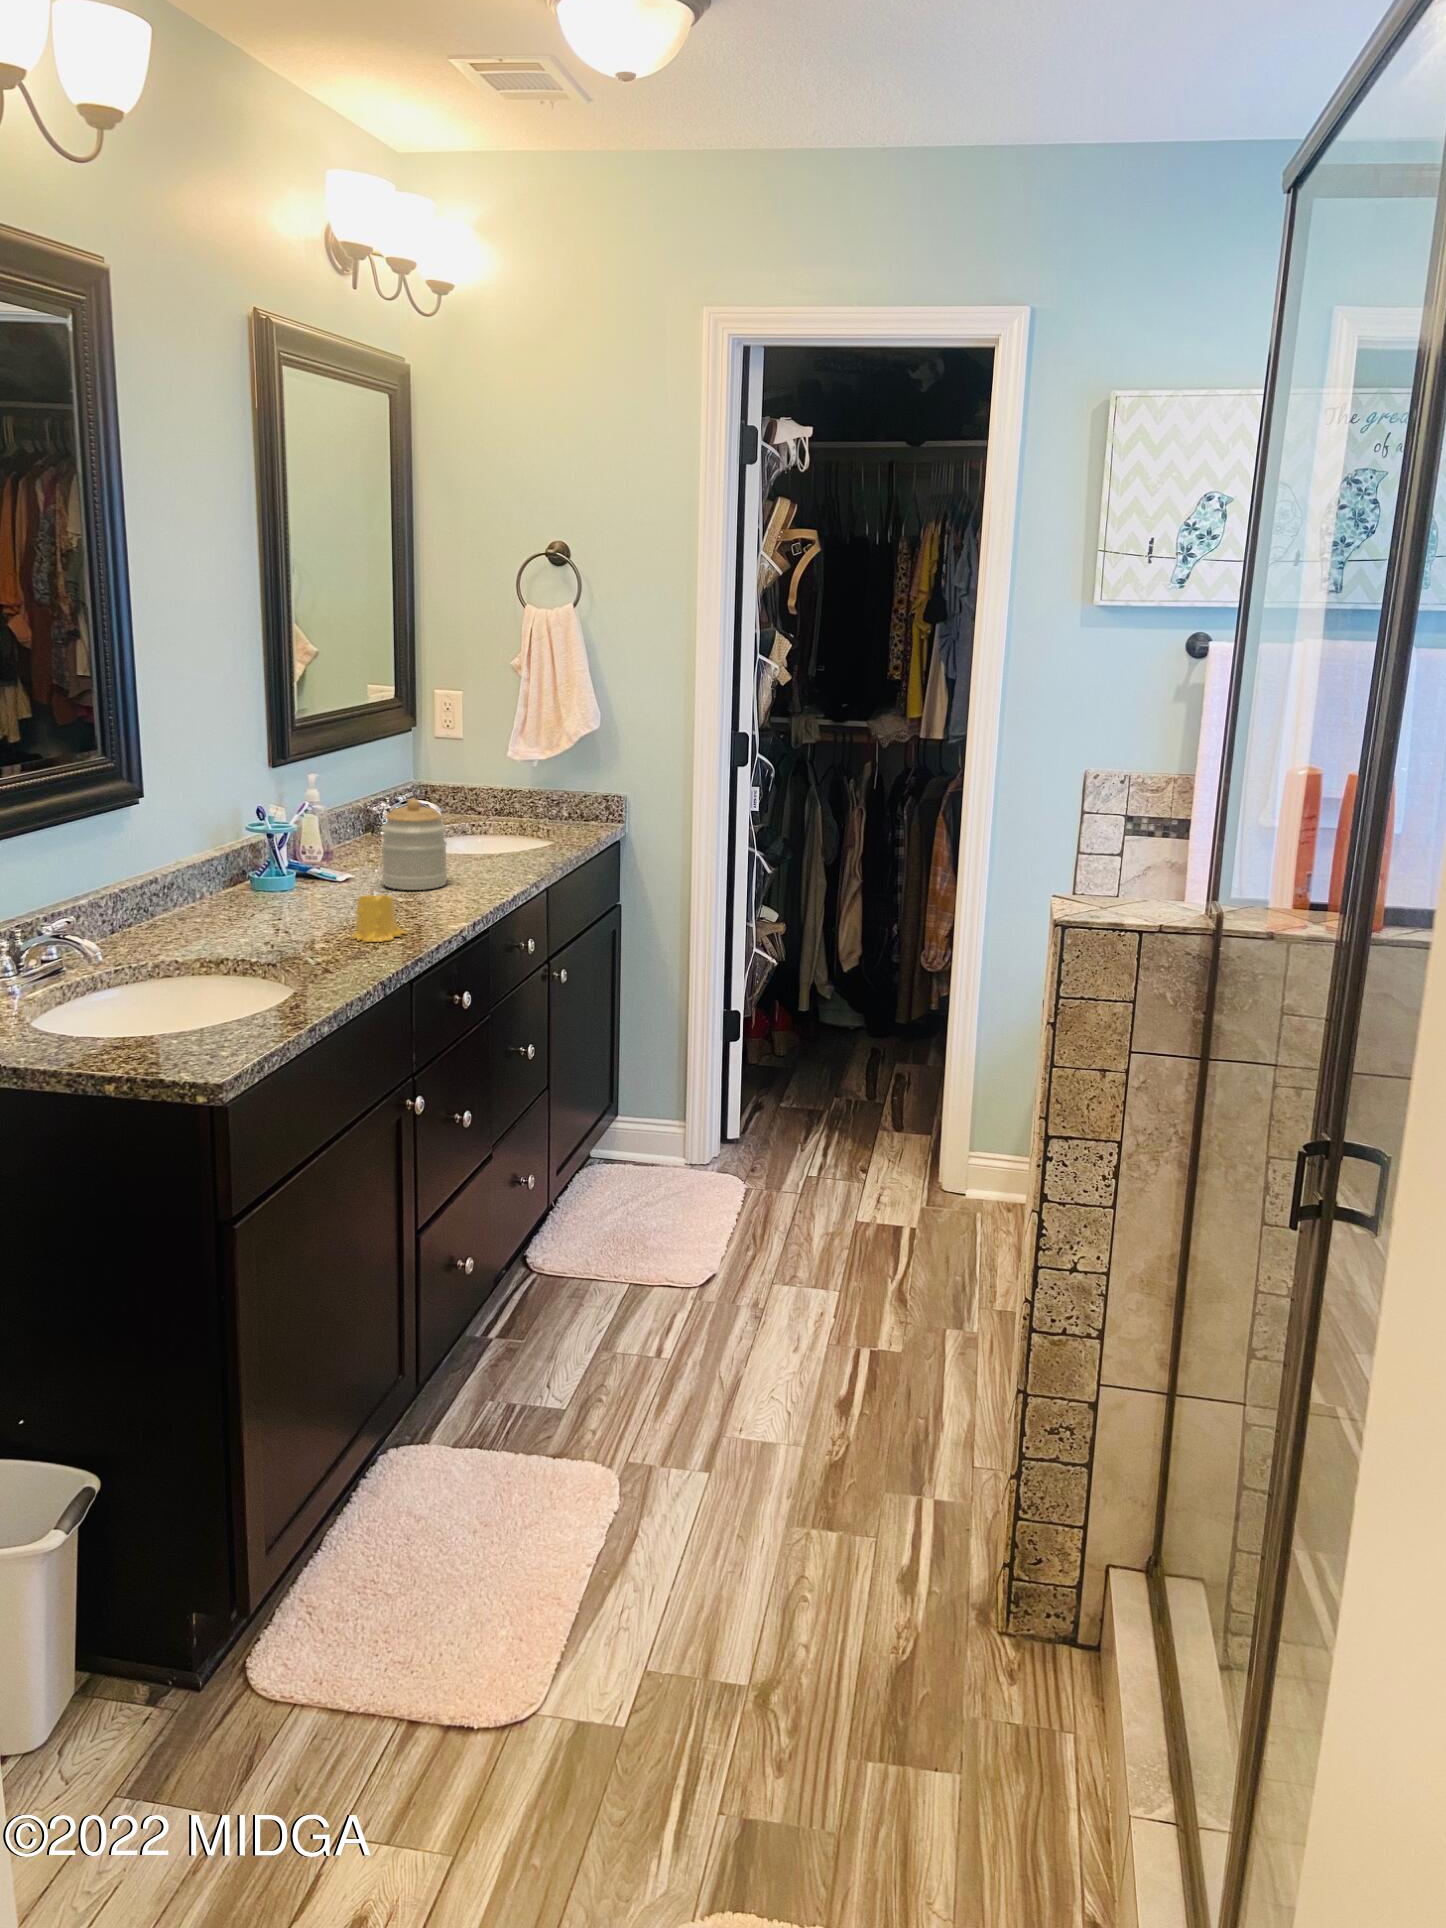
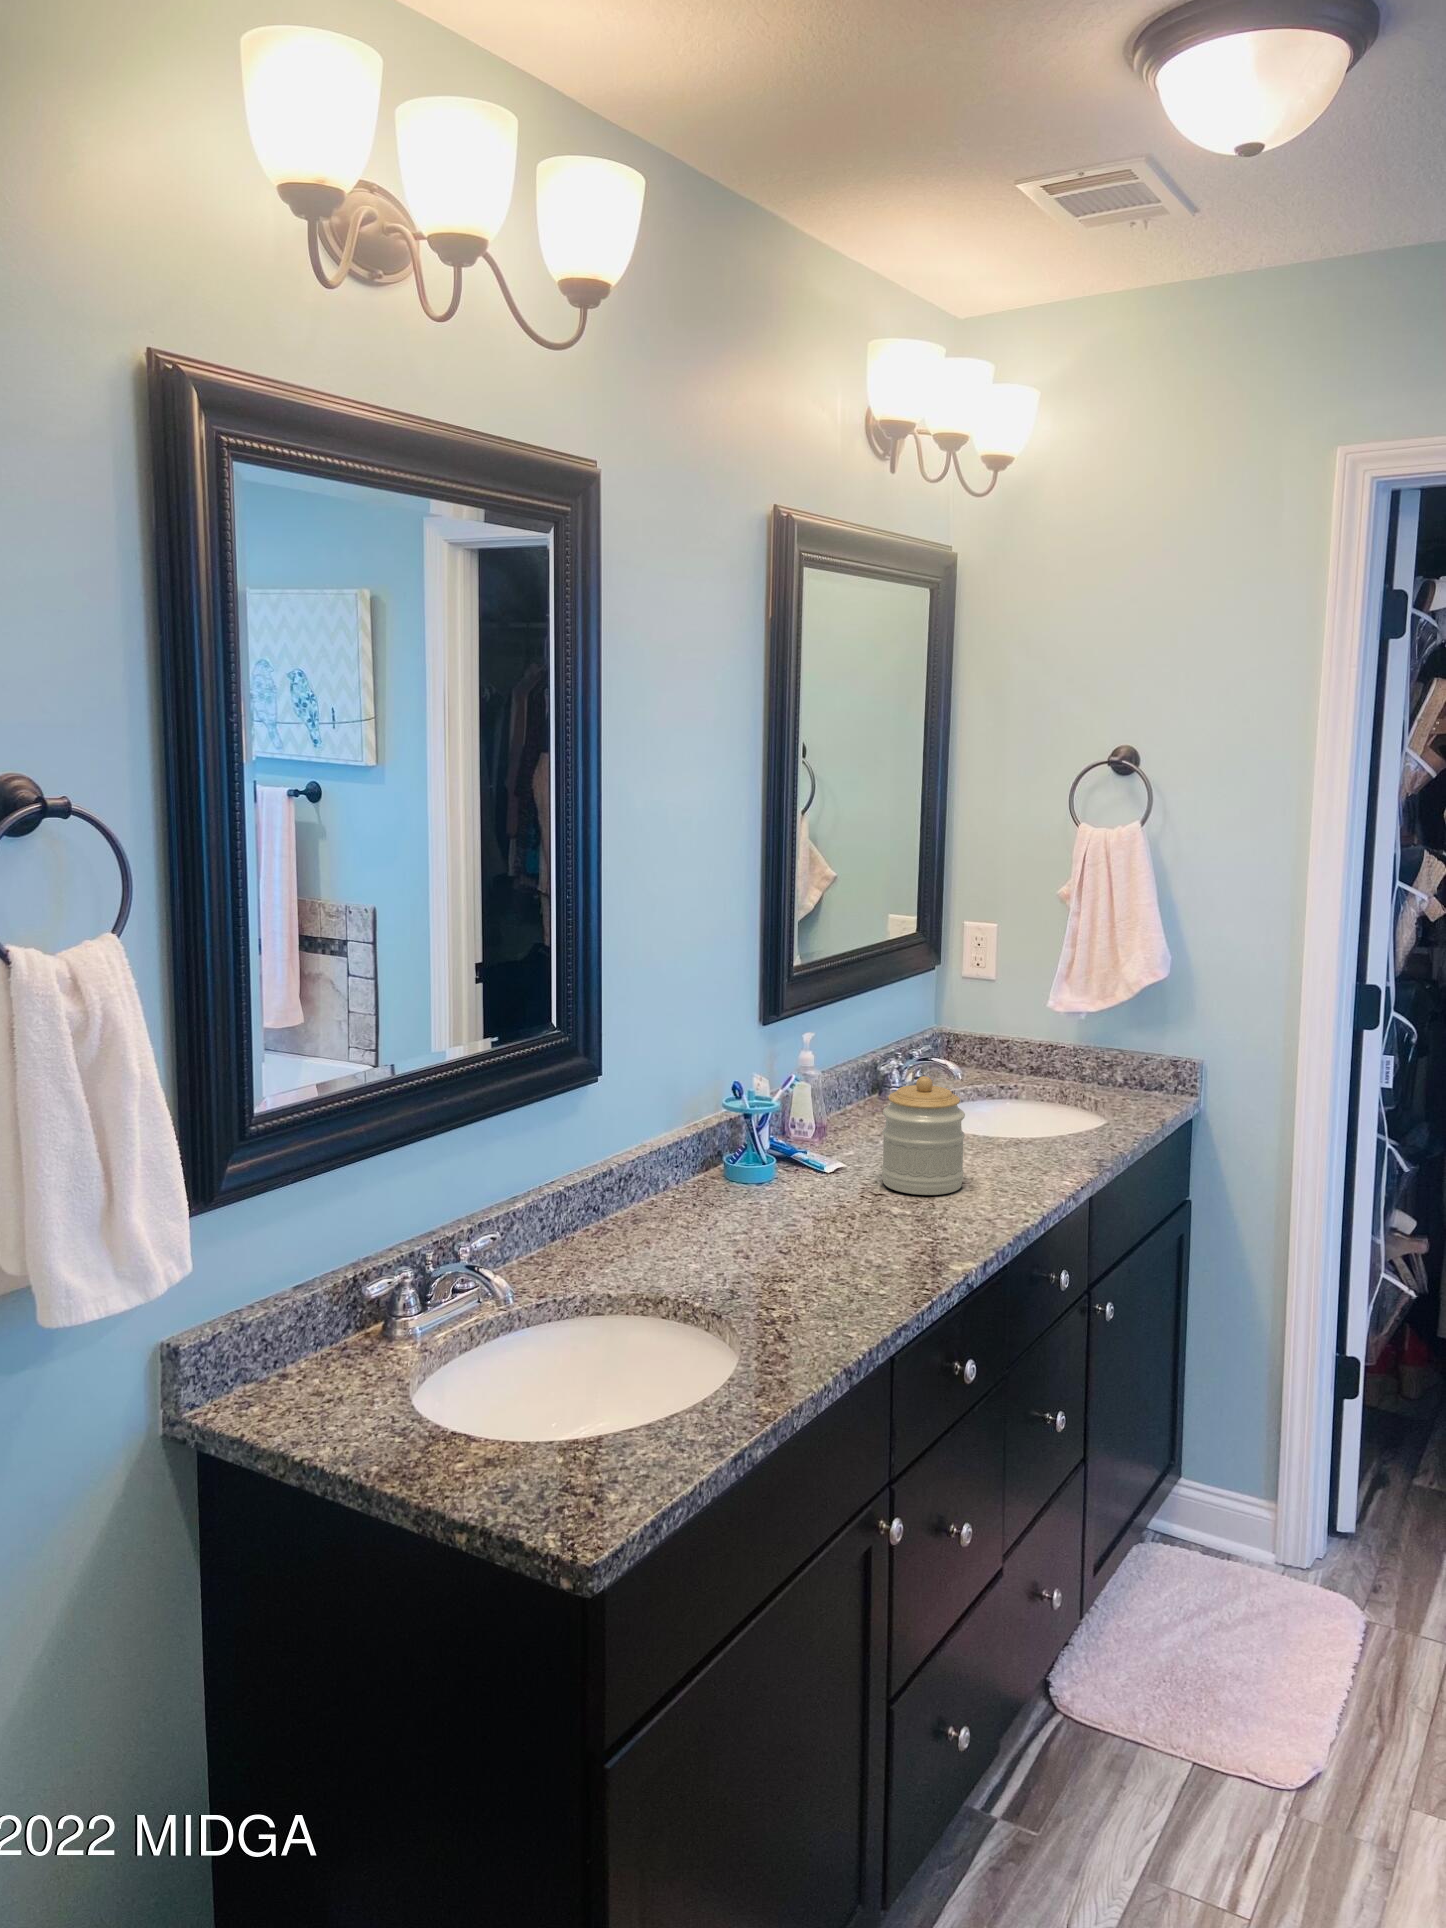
candle: present [351,893,407,942] -> none [825,1215,900,1289]

